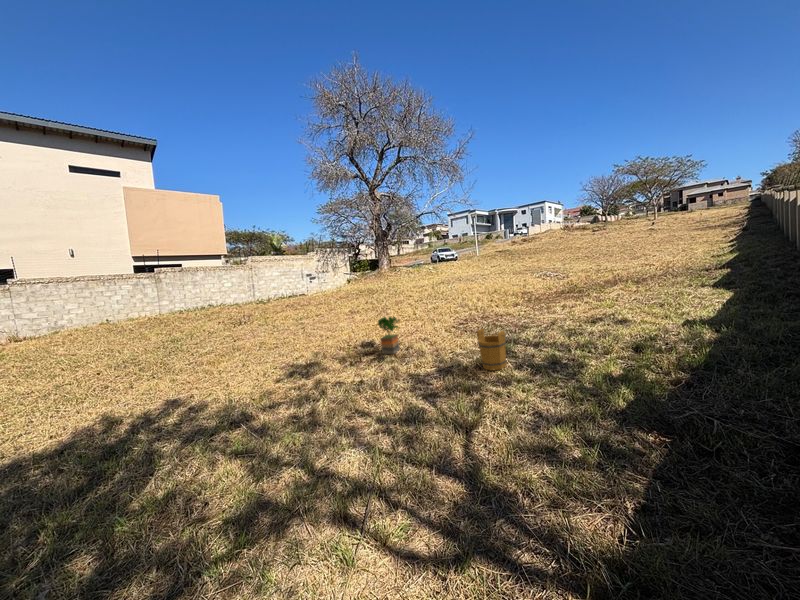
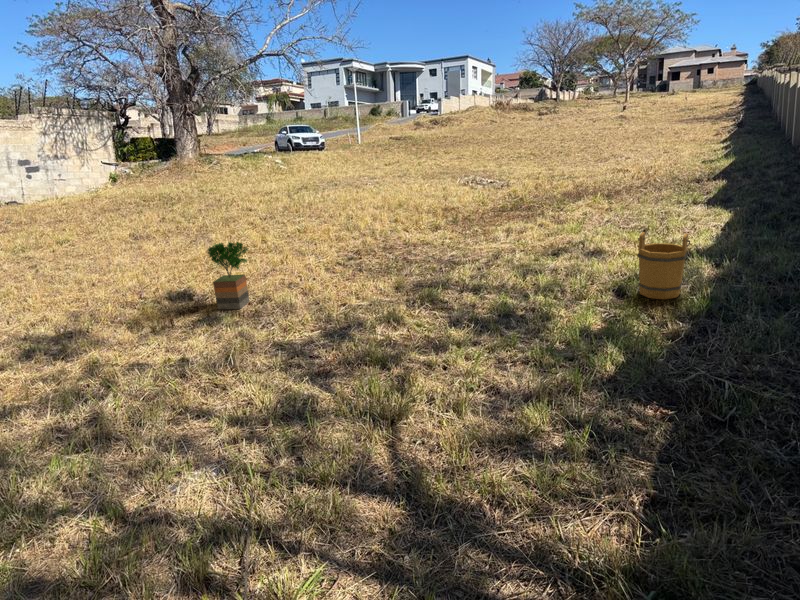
bucket: present [477,329,507,370] -> present [638,232,690,299]

